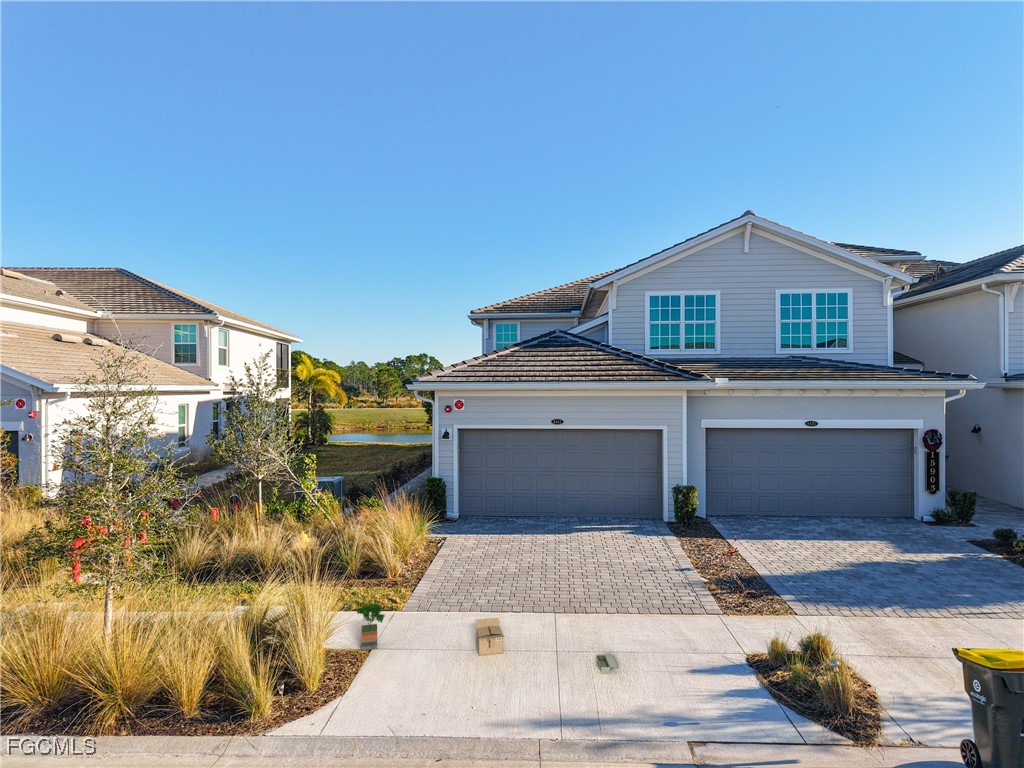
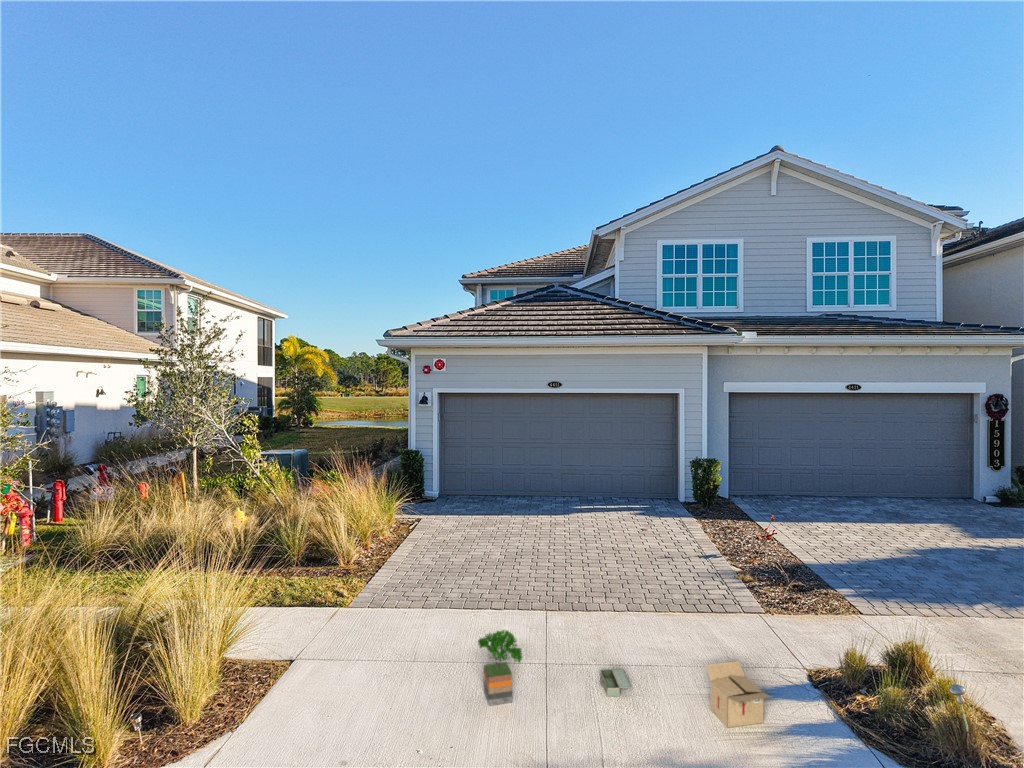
potted tree: present [357,603,384,651] -> present [478,630,522,706]
cardboard box: present [476,618,504,656] -> present [706,661,772,728]

